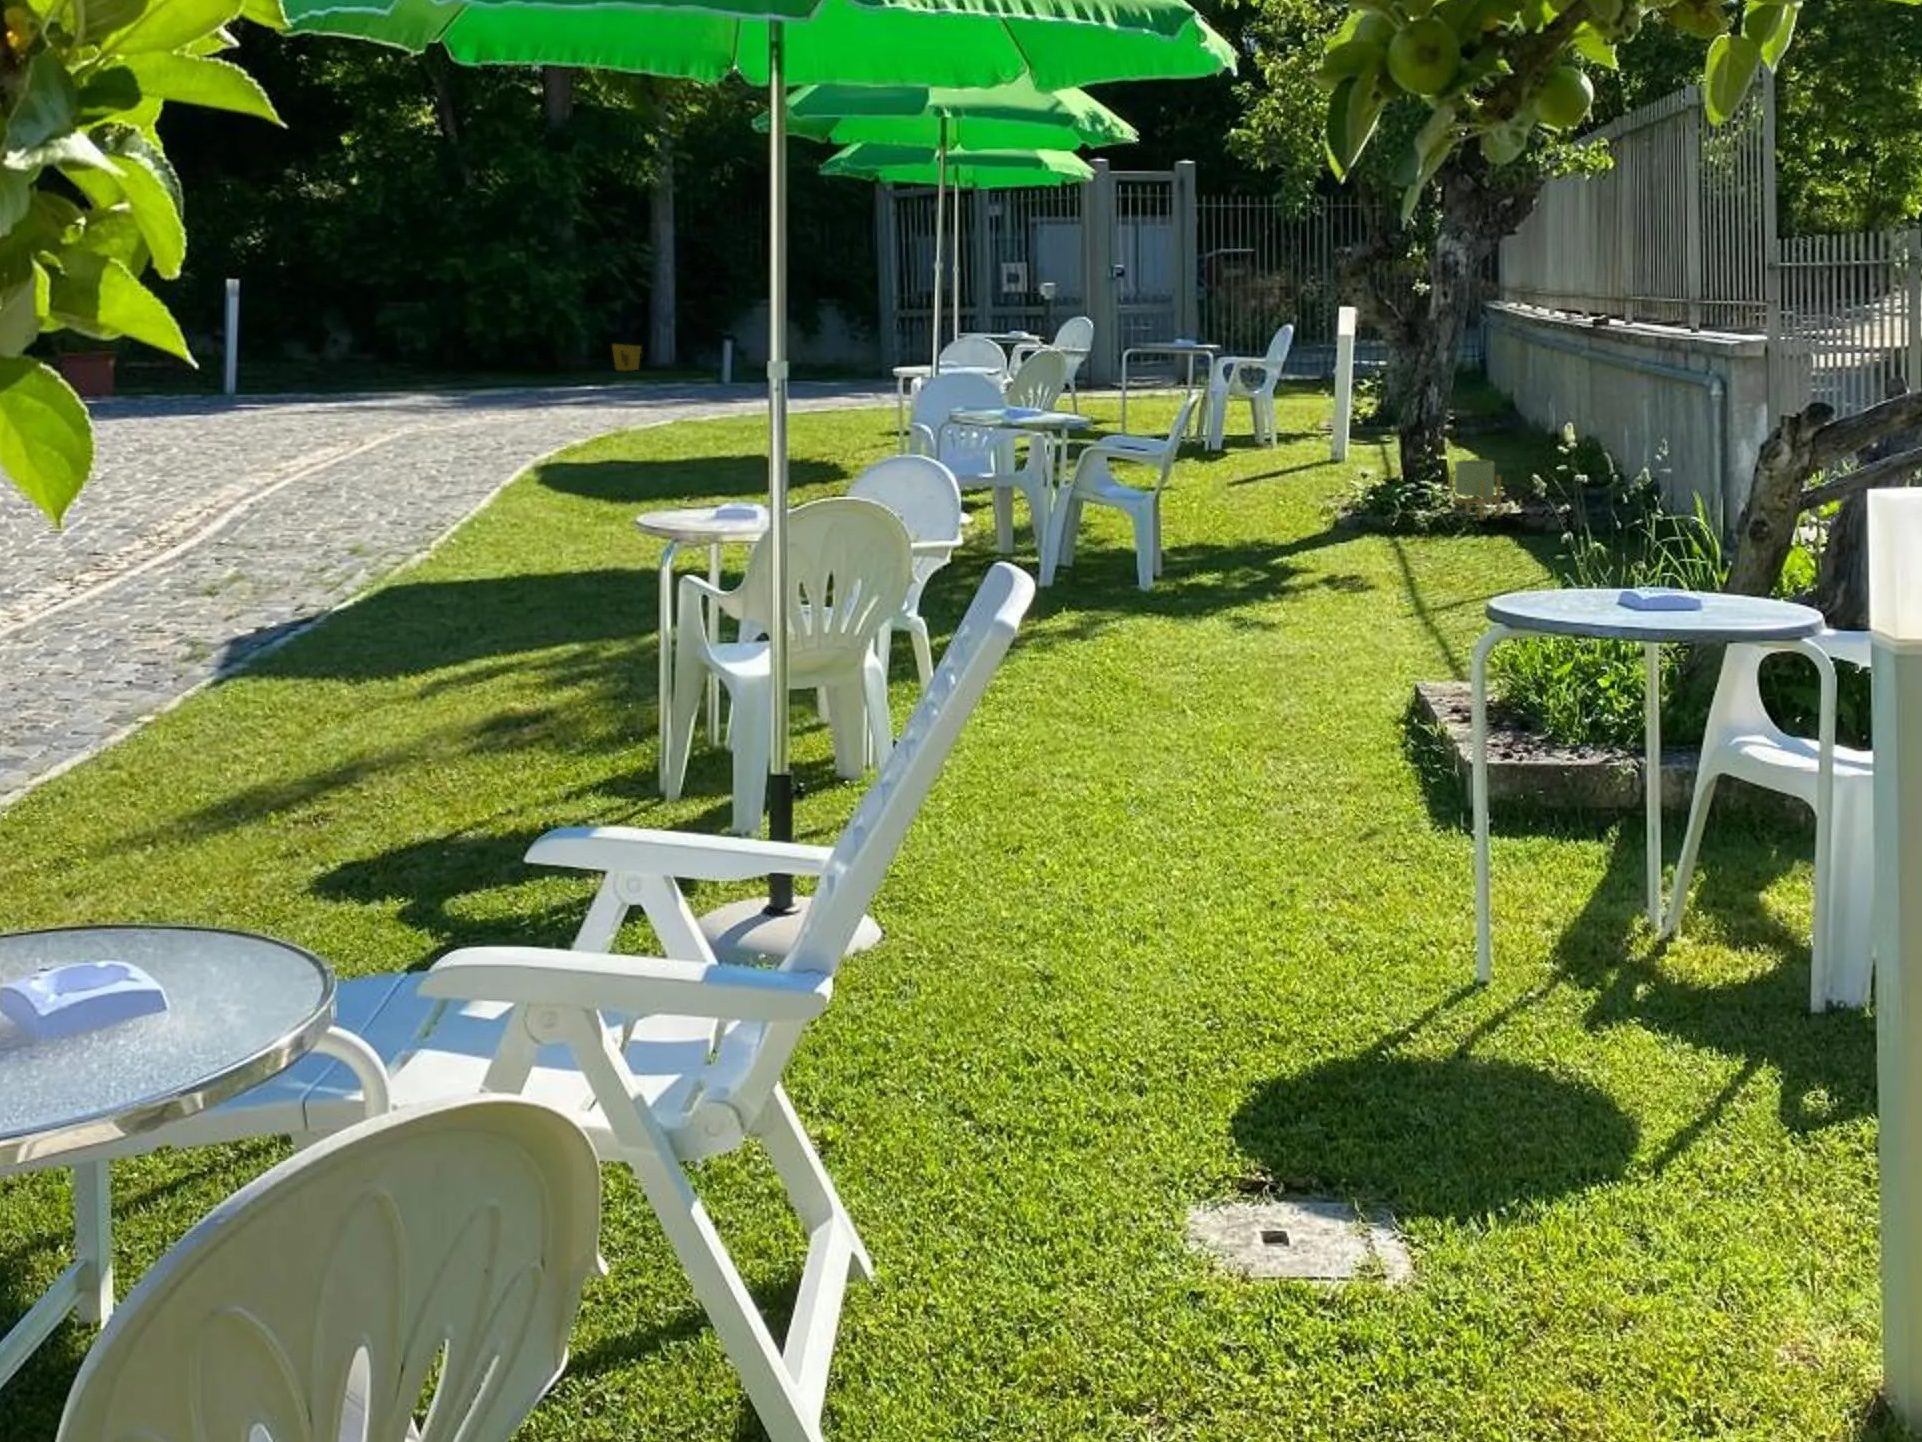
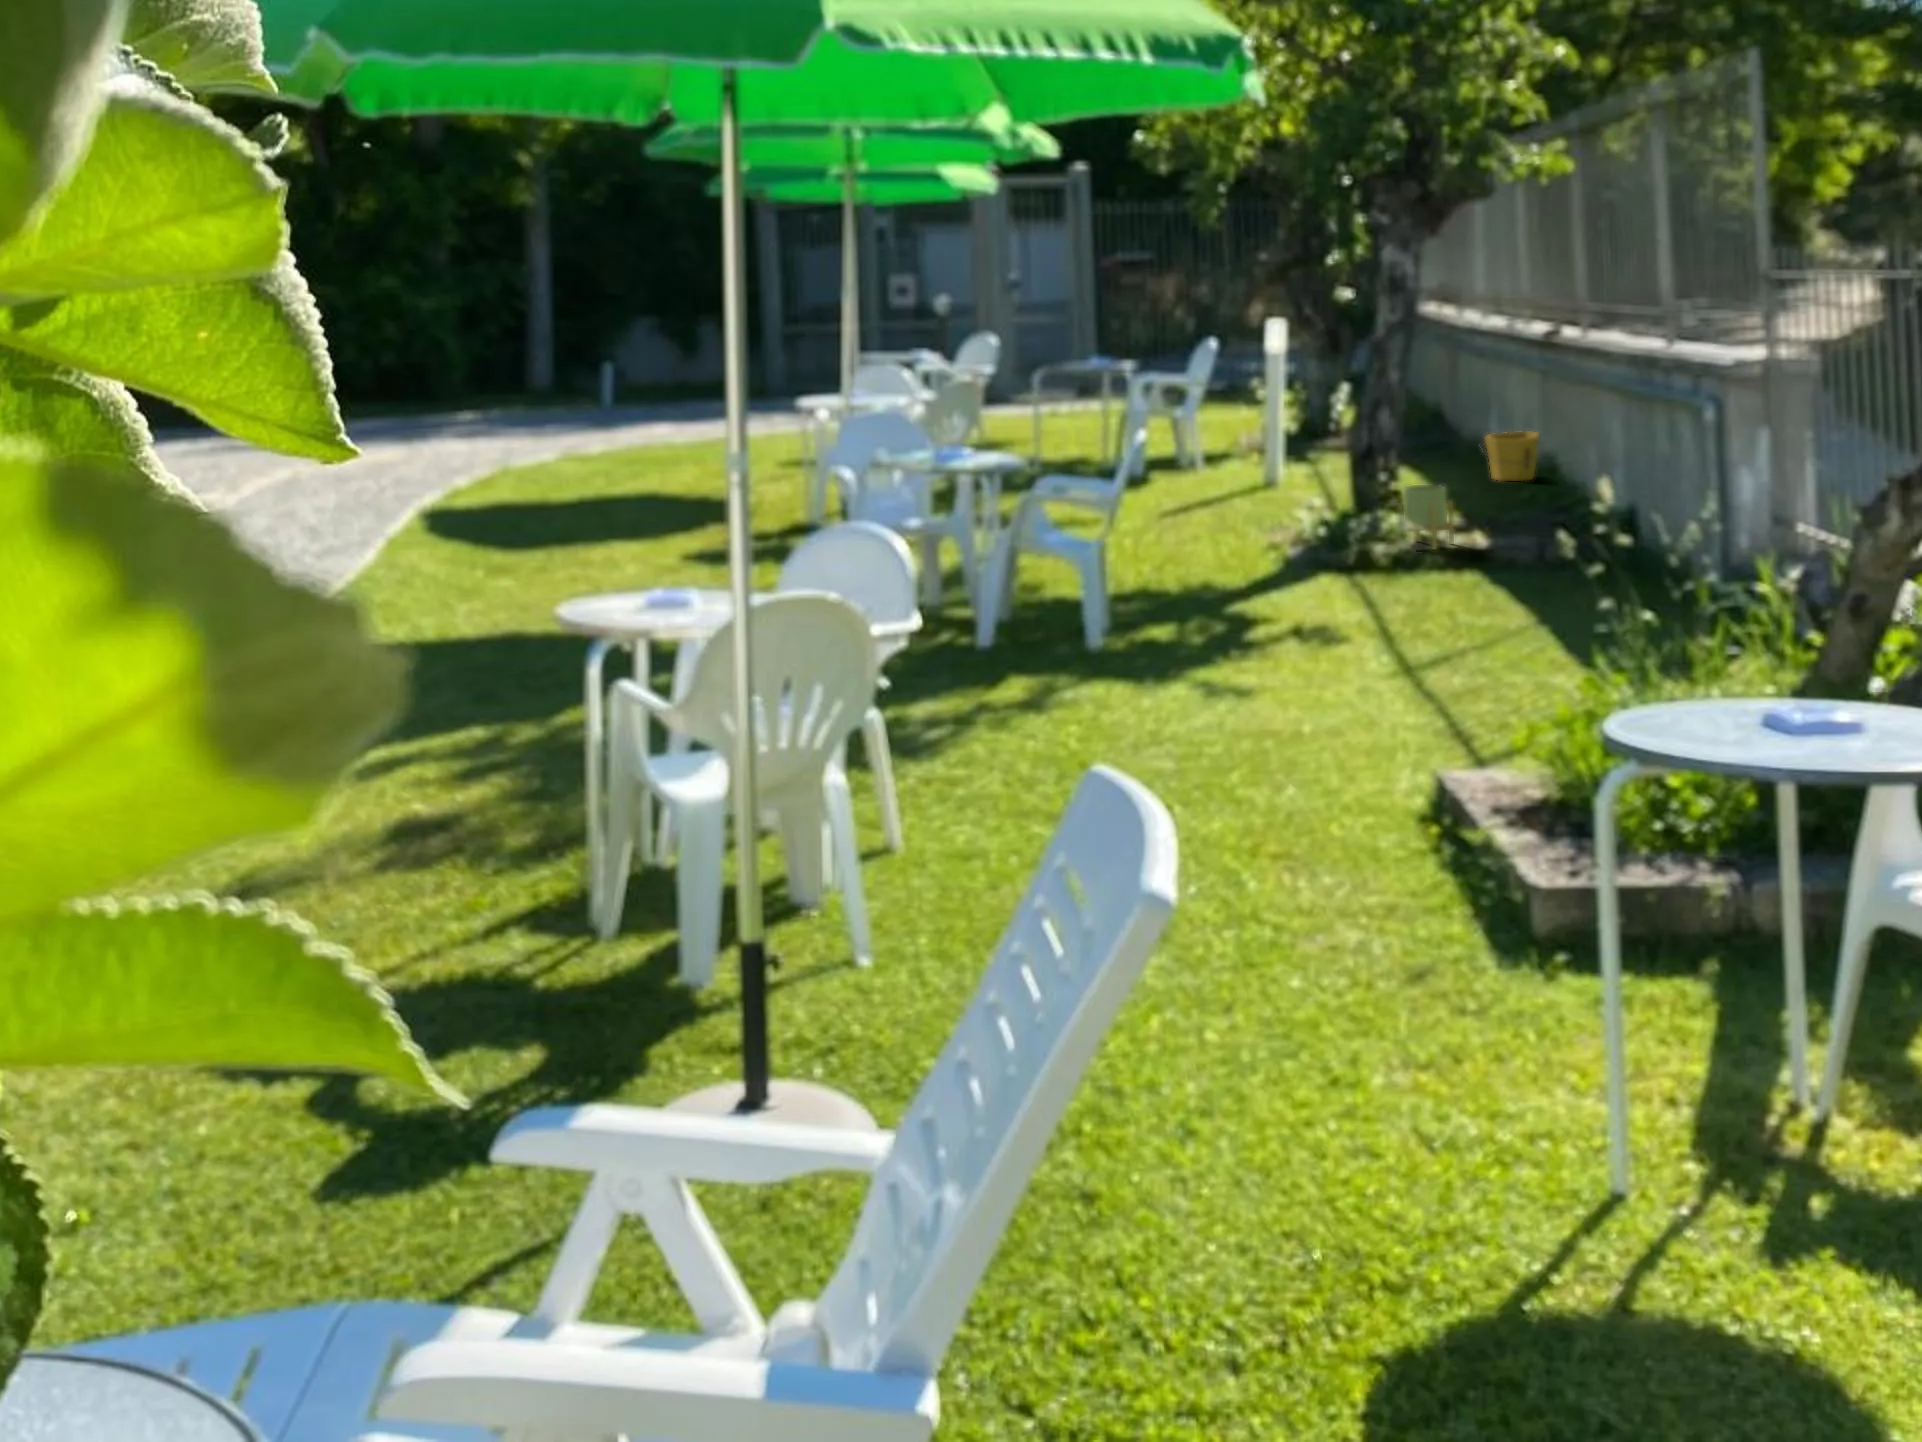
bucket: present [612,344,641,371] -> present [1485,431,1542,481]

